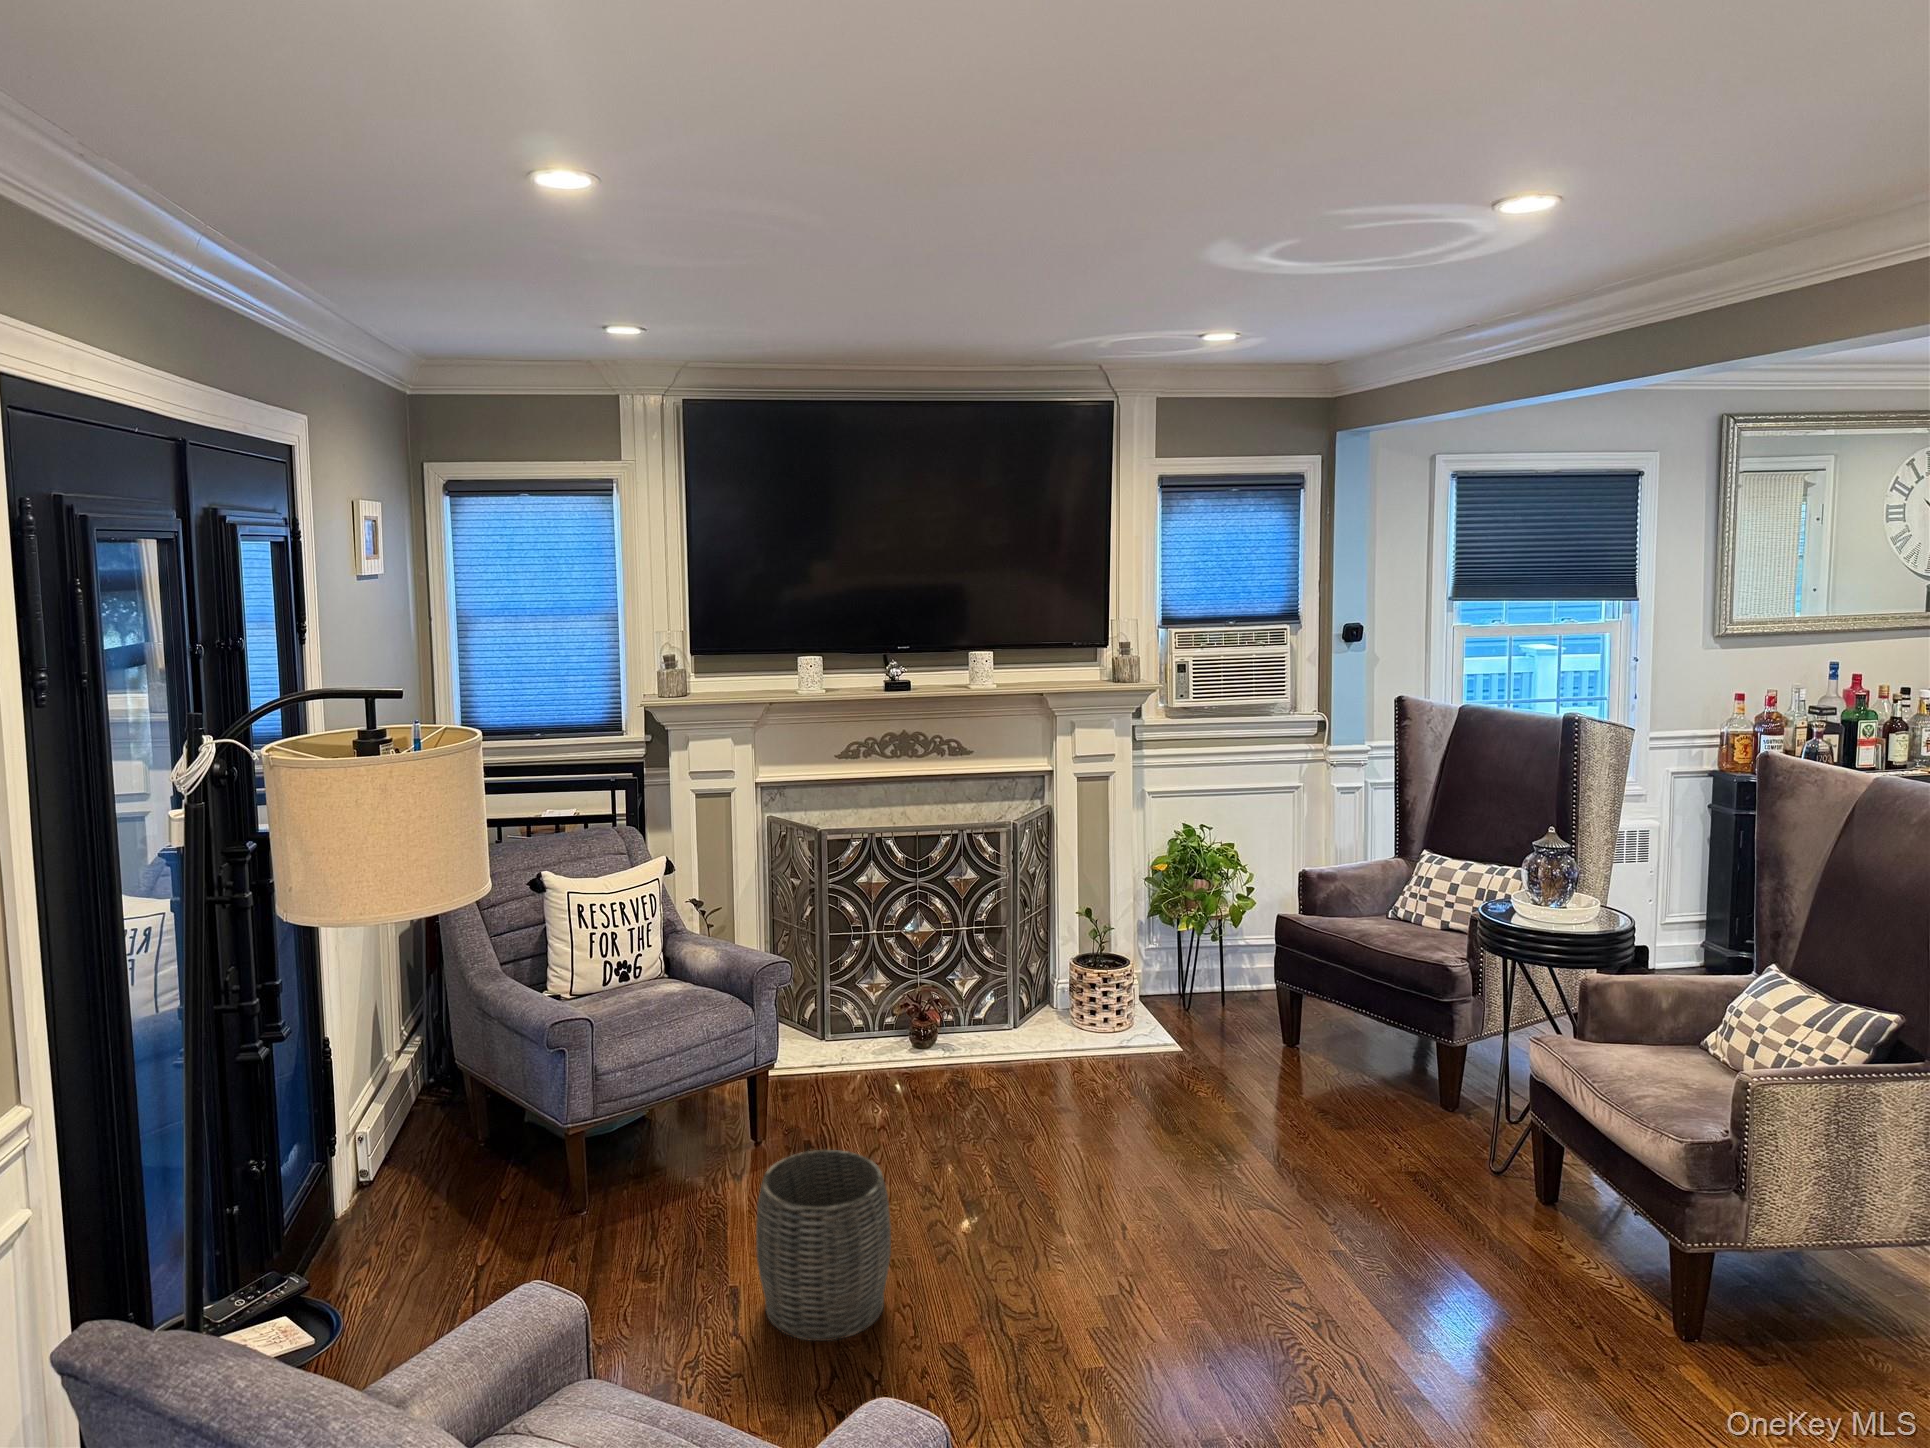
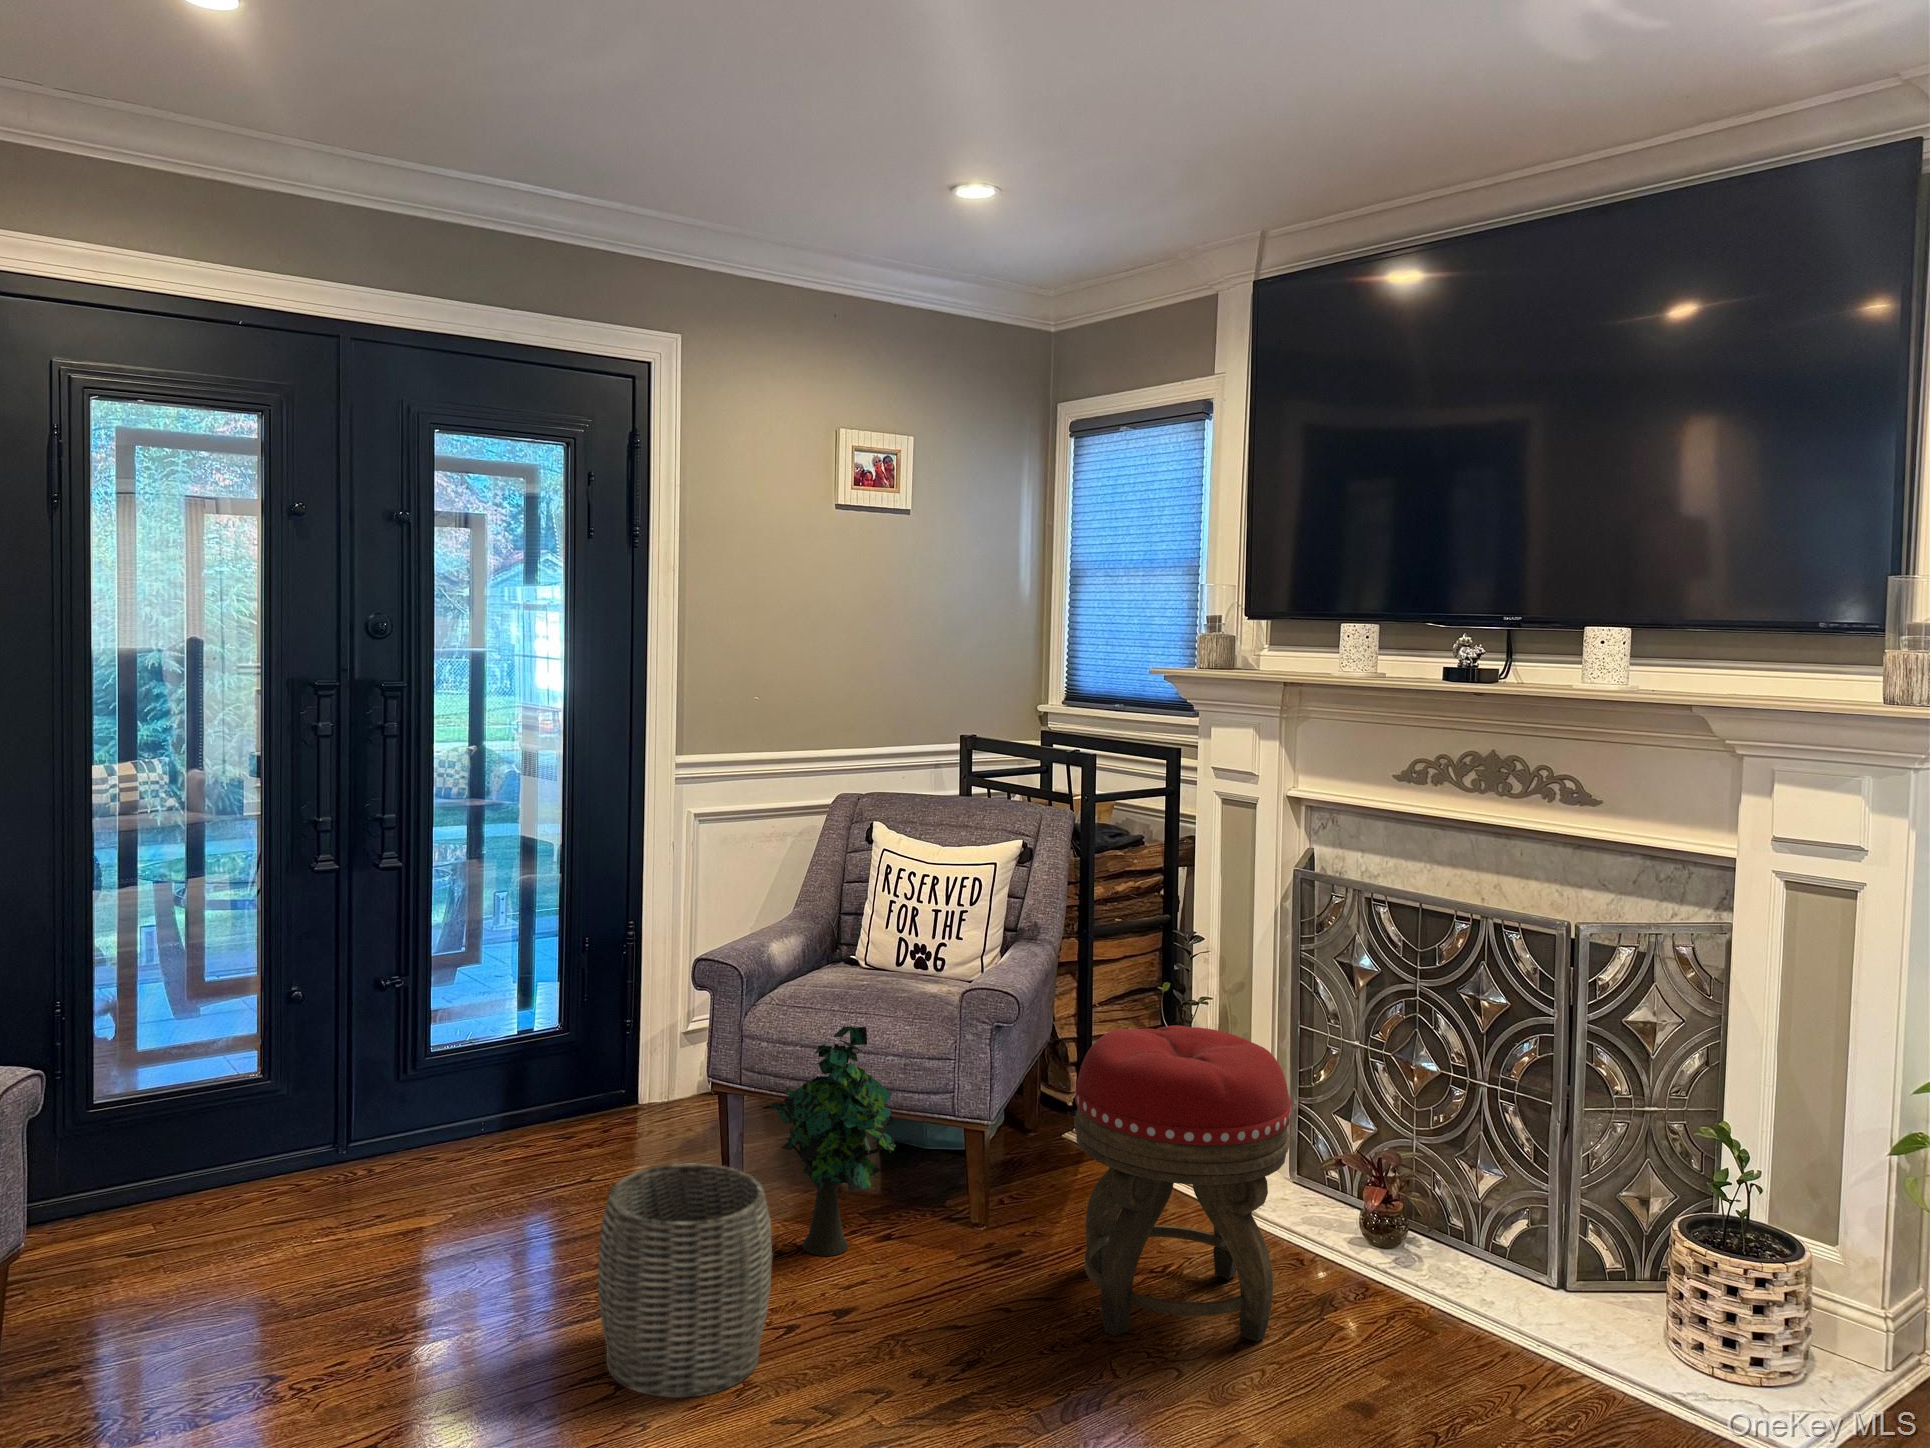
footstool: none [852,943,992,1152] -> present [1074,1025,1291,1342]
decorative plant: none [666,1025,771,1215] -> present [762,1027,896,1256]

